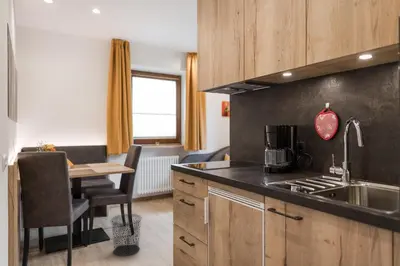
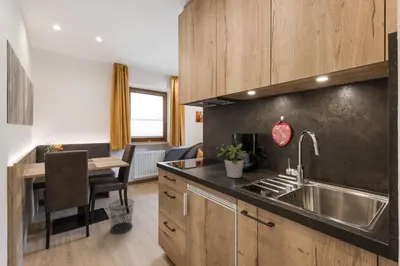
potted plant: none [243,136,280,178] -> present [216,144,246,178]

